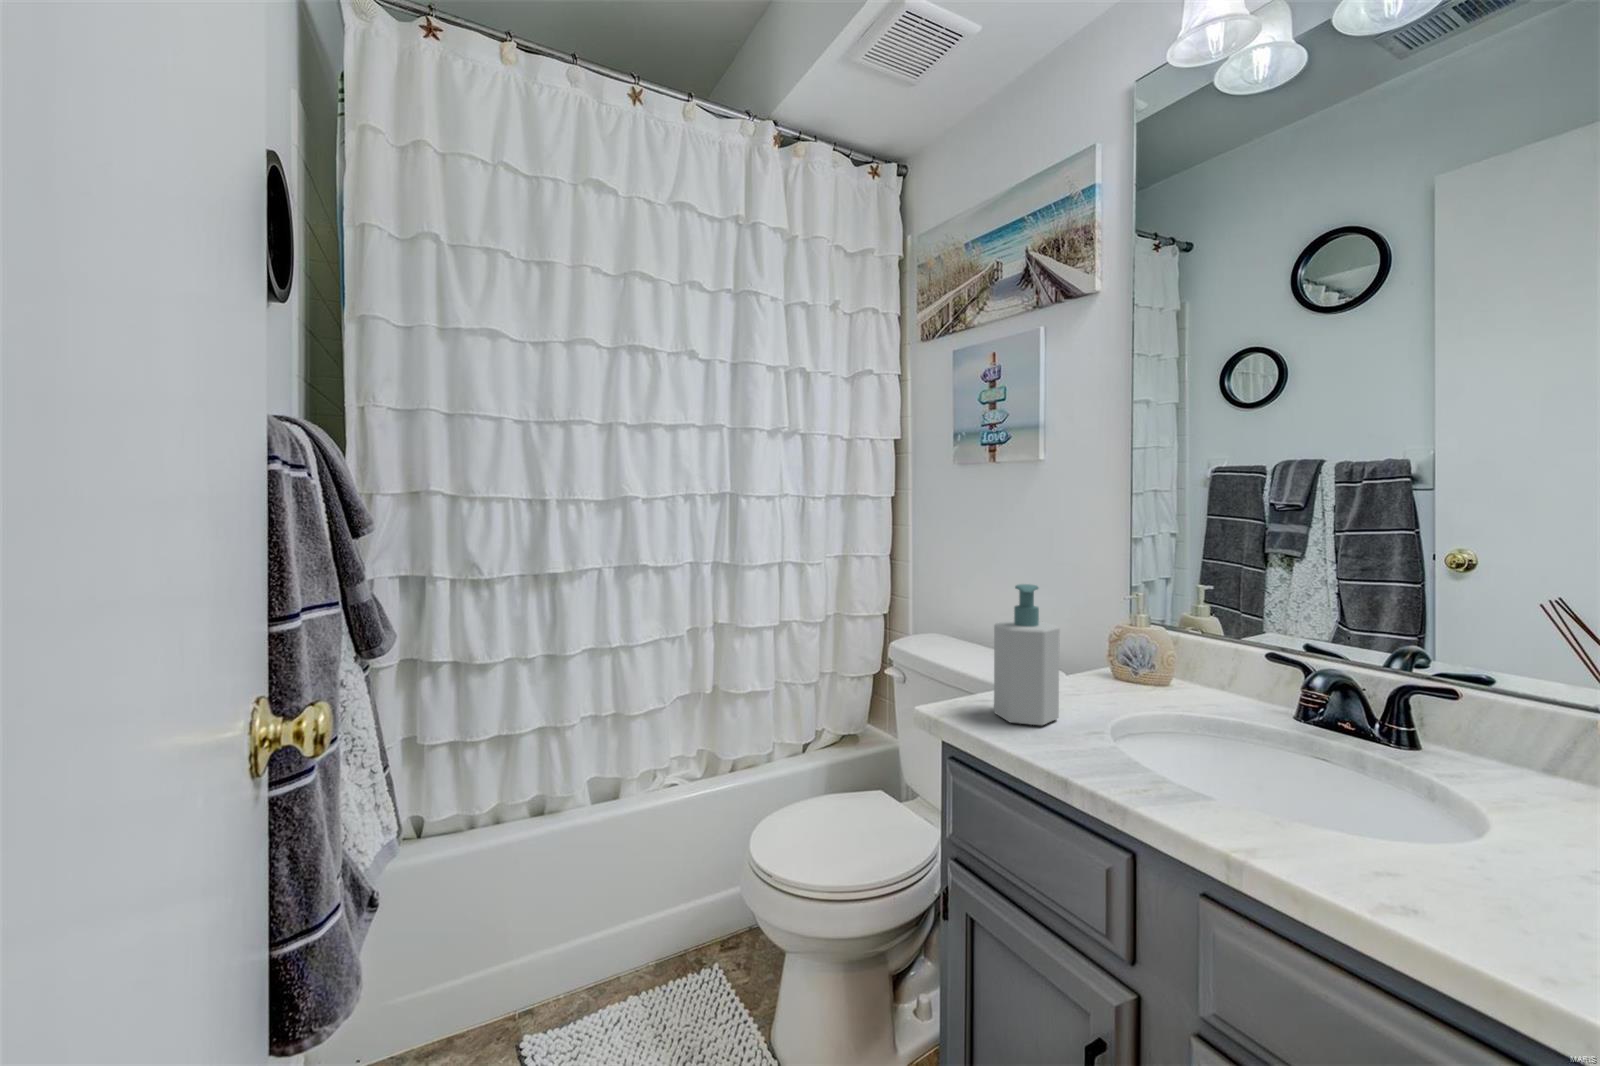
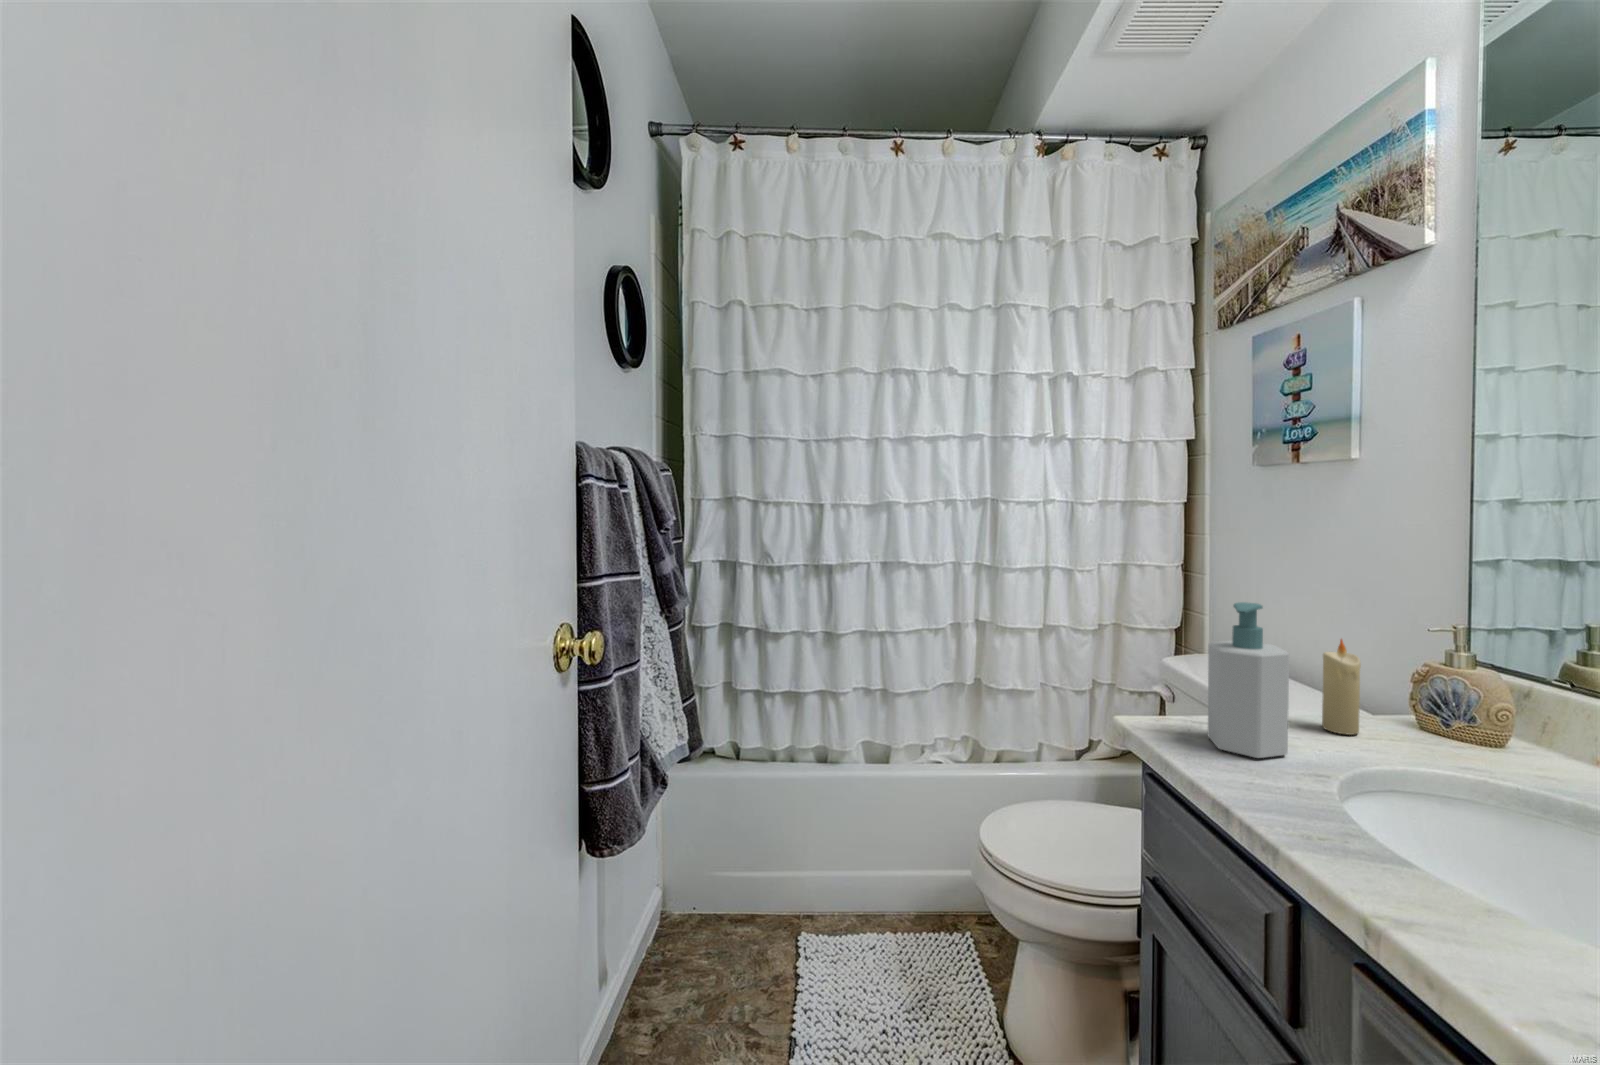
candle: none [1060,612,1088,694] -> present [1322,639,1361,735]

